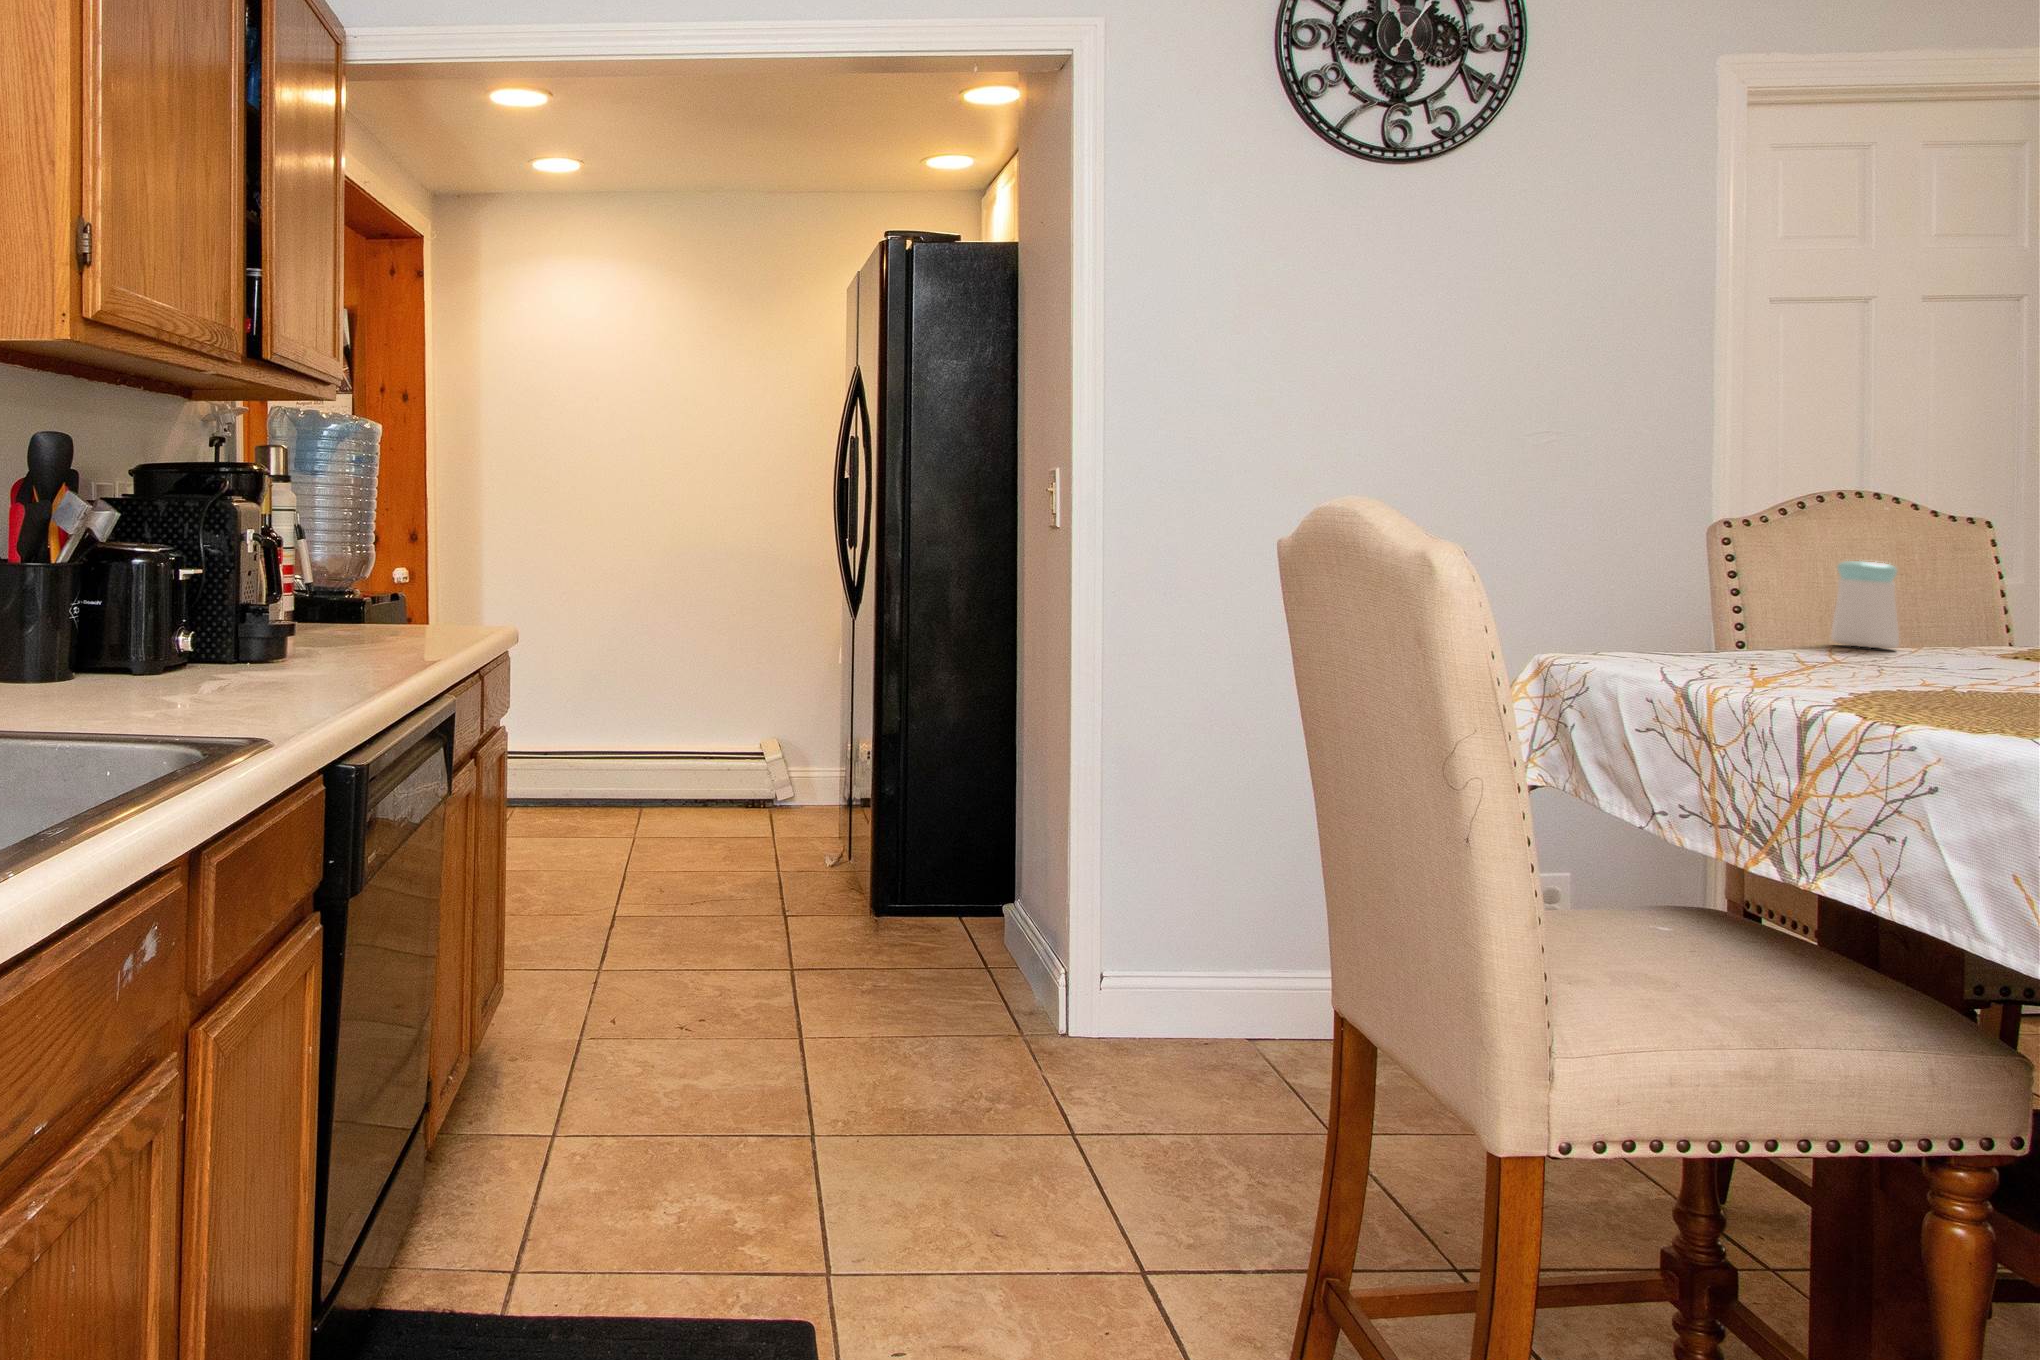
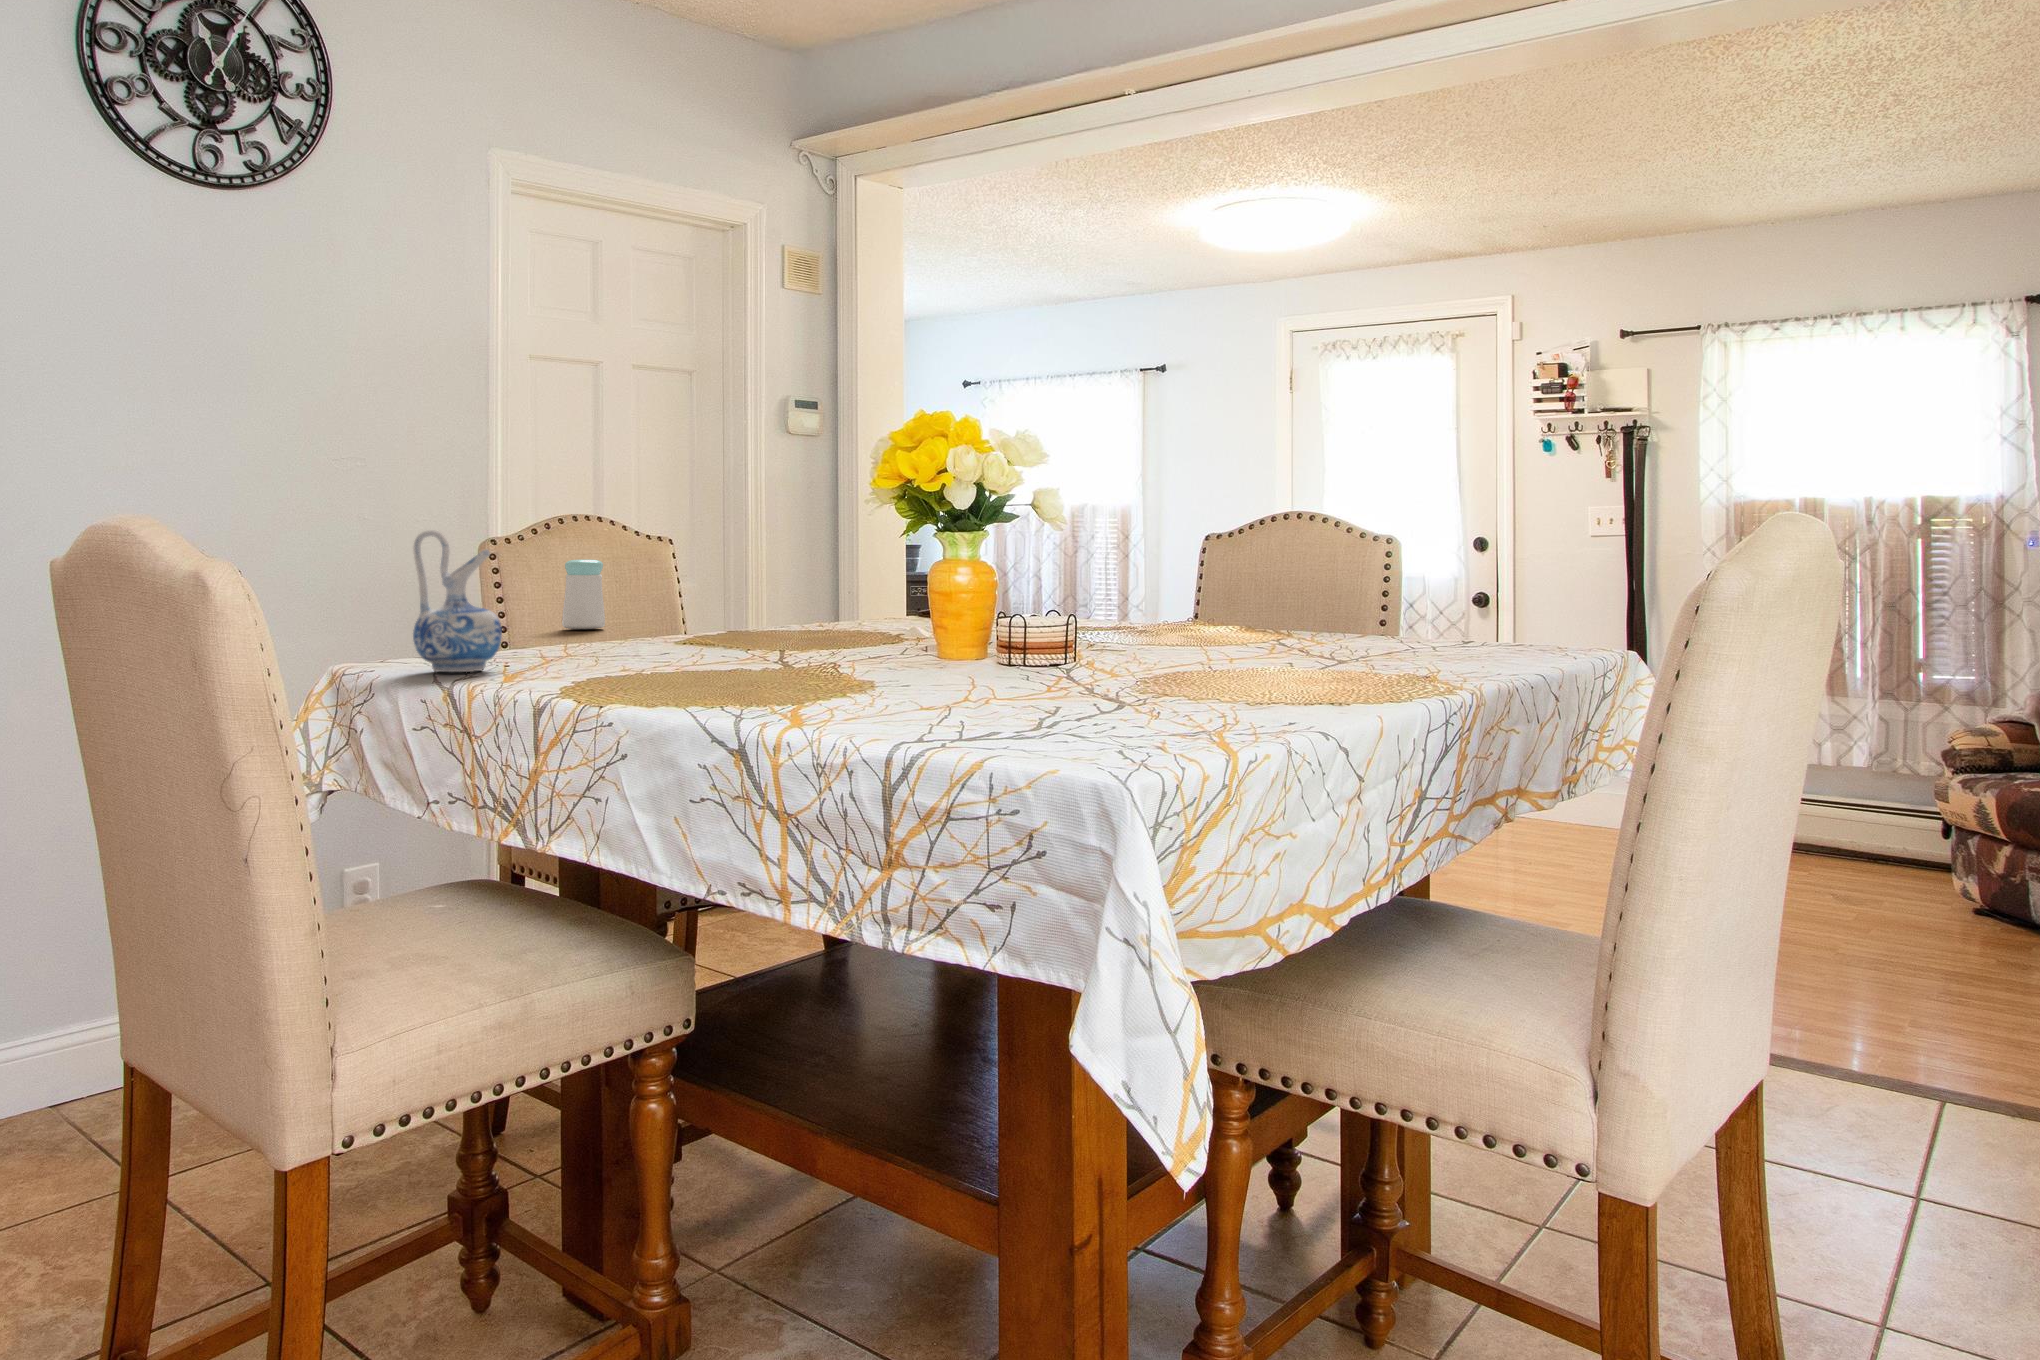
ceramic pitcher: none [1635,517,1750,676] -> present [413,530,502,672]

